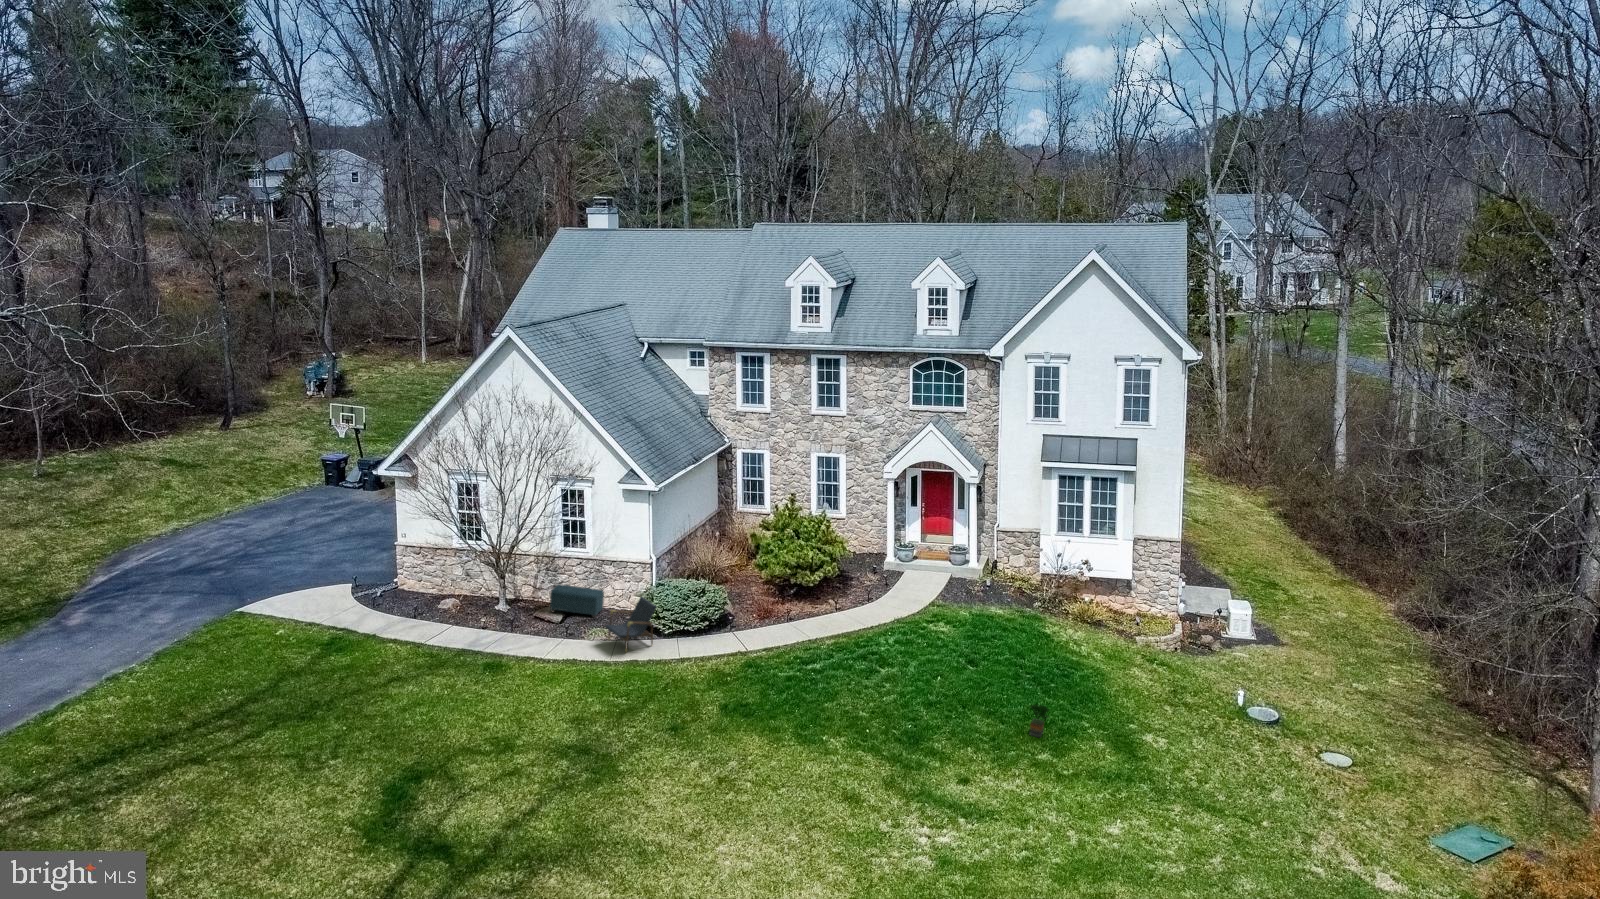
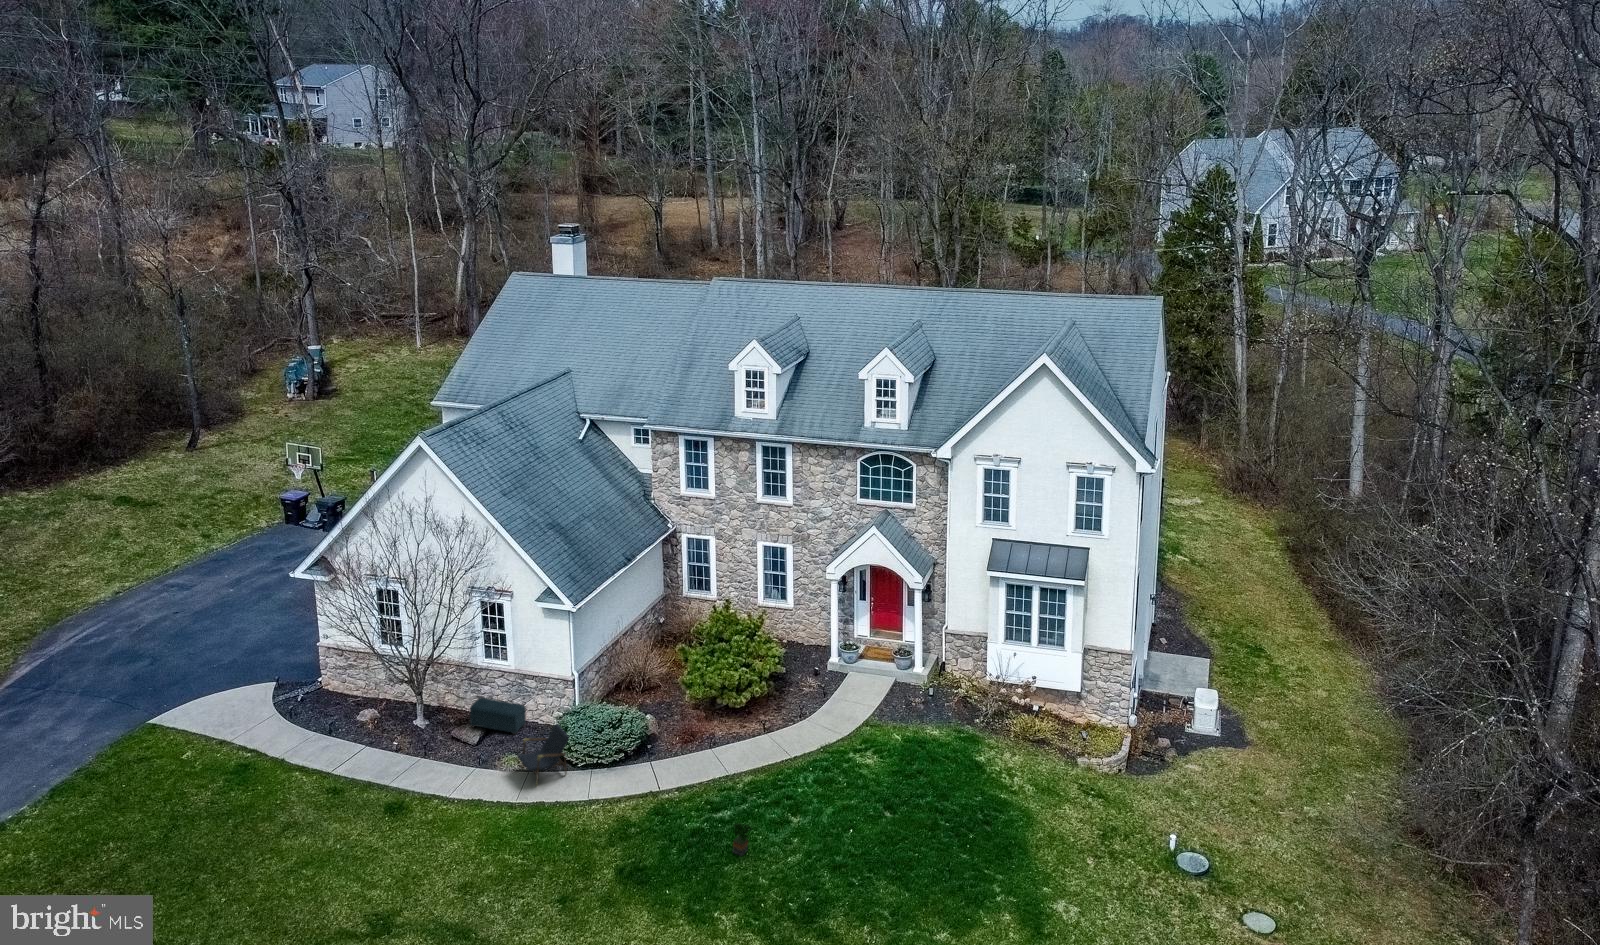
potted tree: present [1029,704,1049,737] -> present [733,823,752,856]

